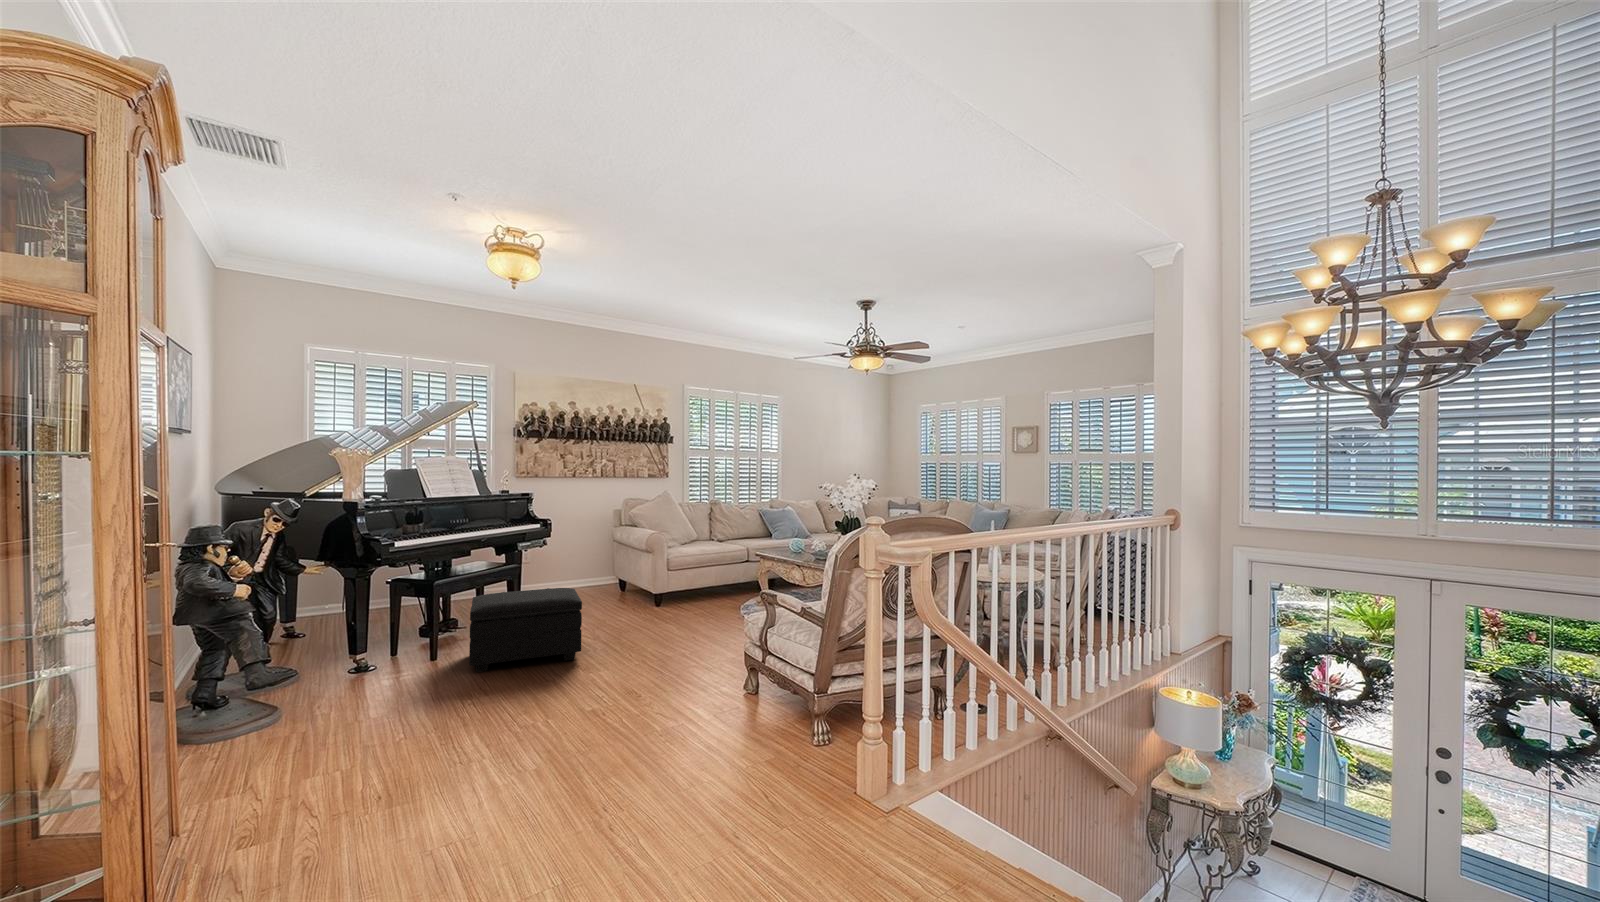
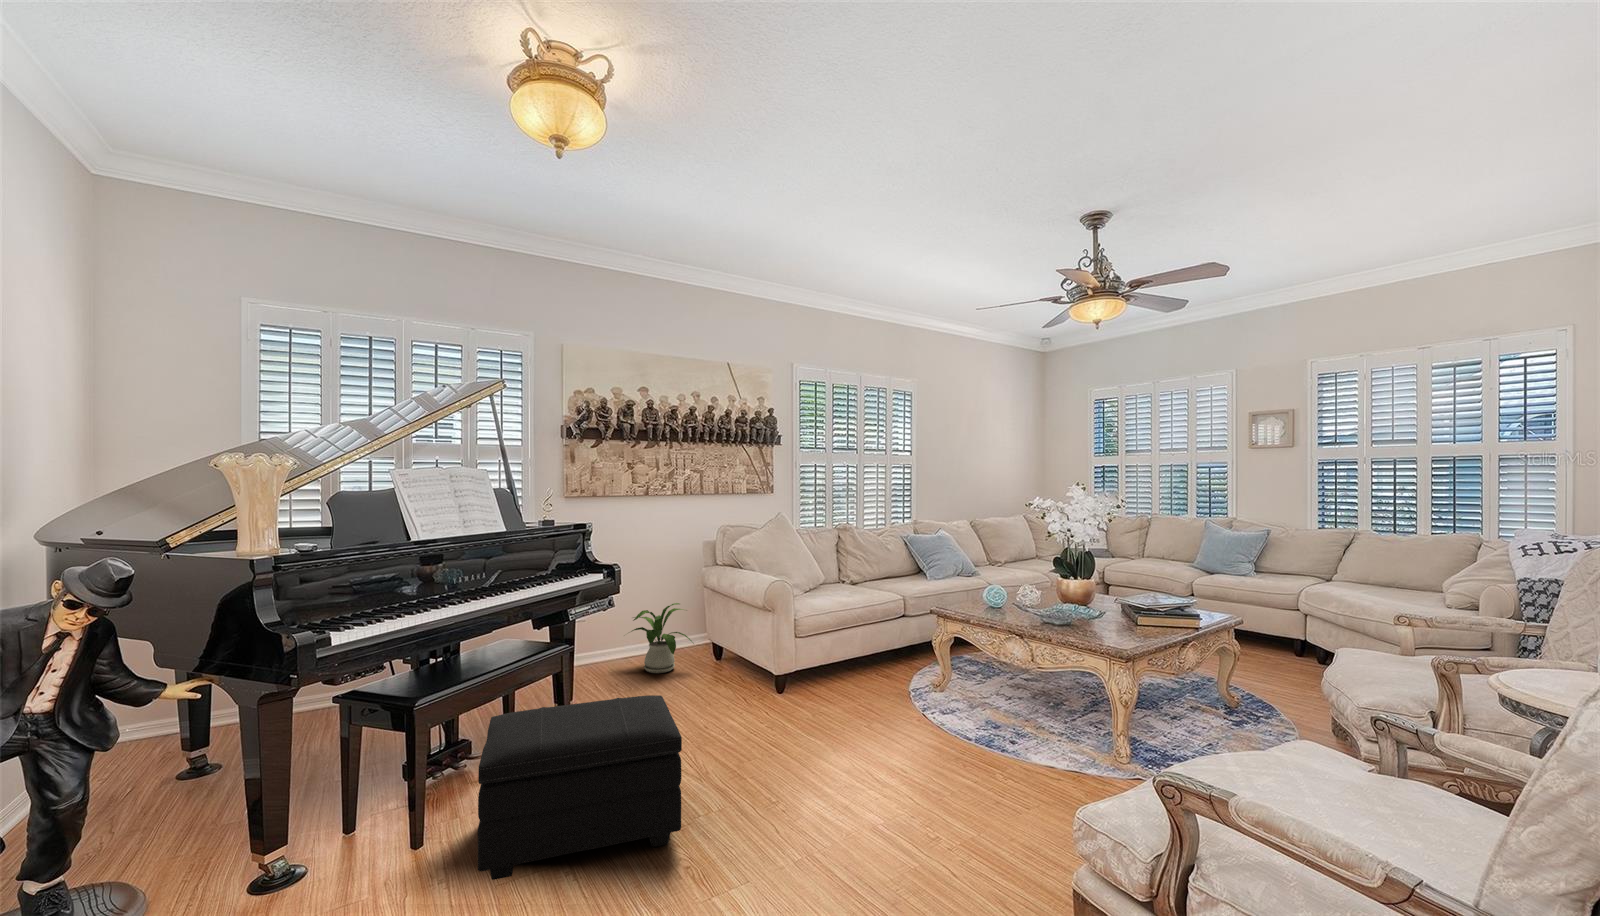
house plant: none [556,549,606,596] -> present [631,603,693,673]

